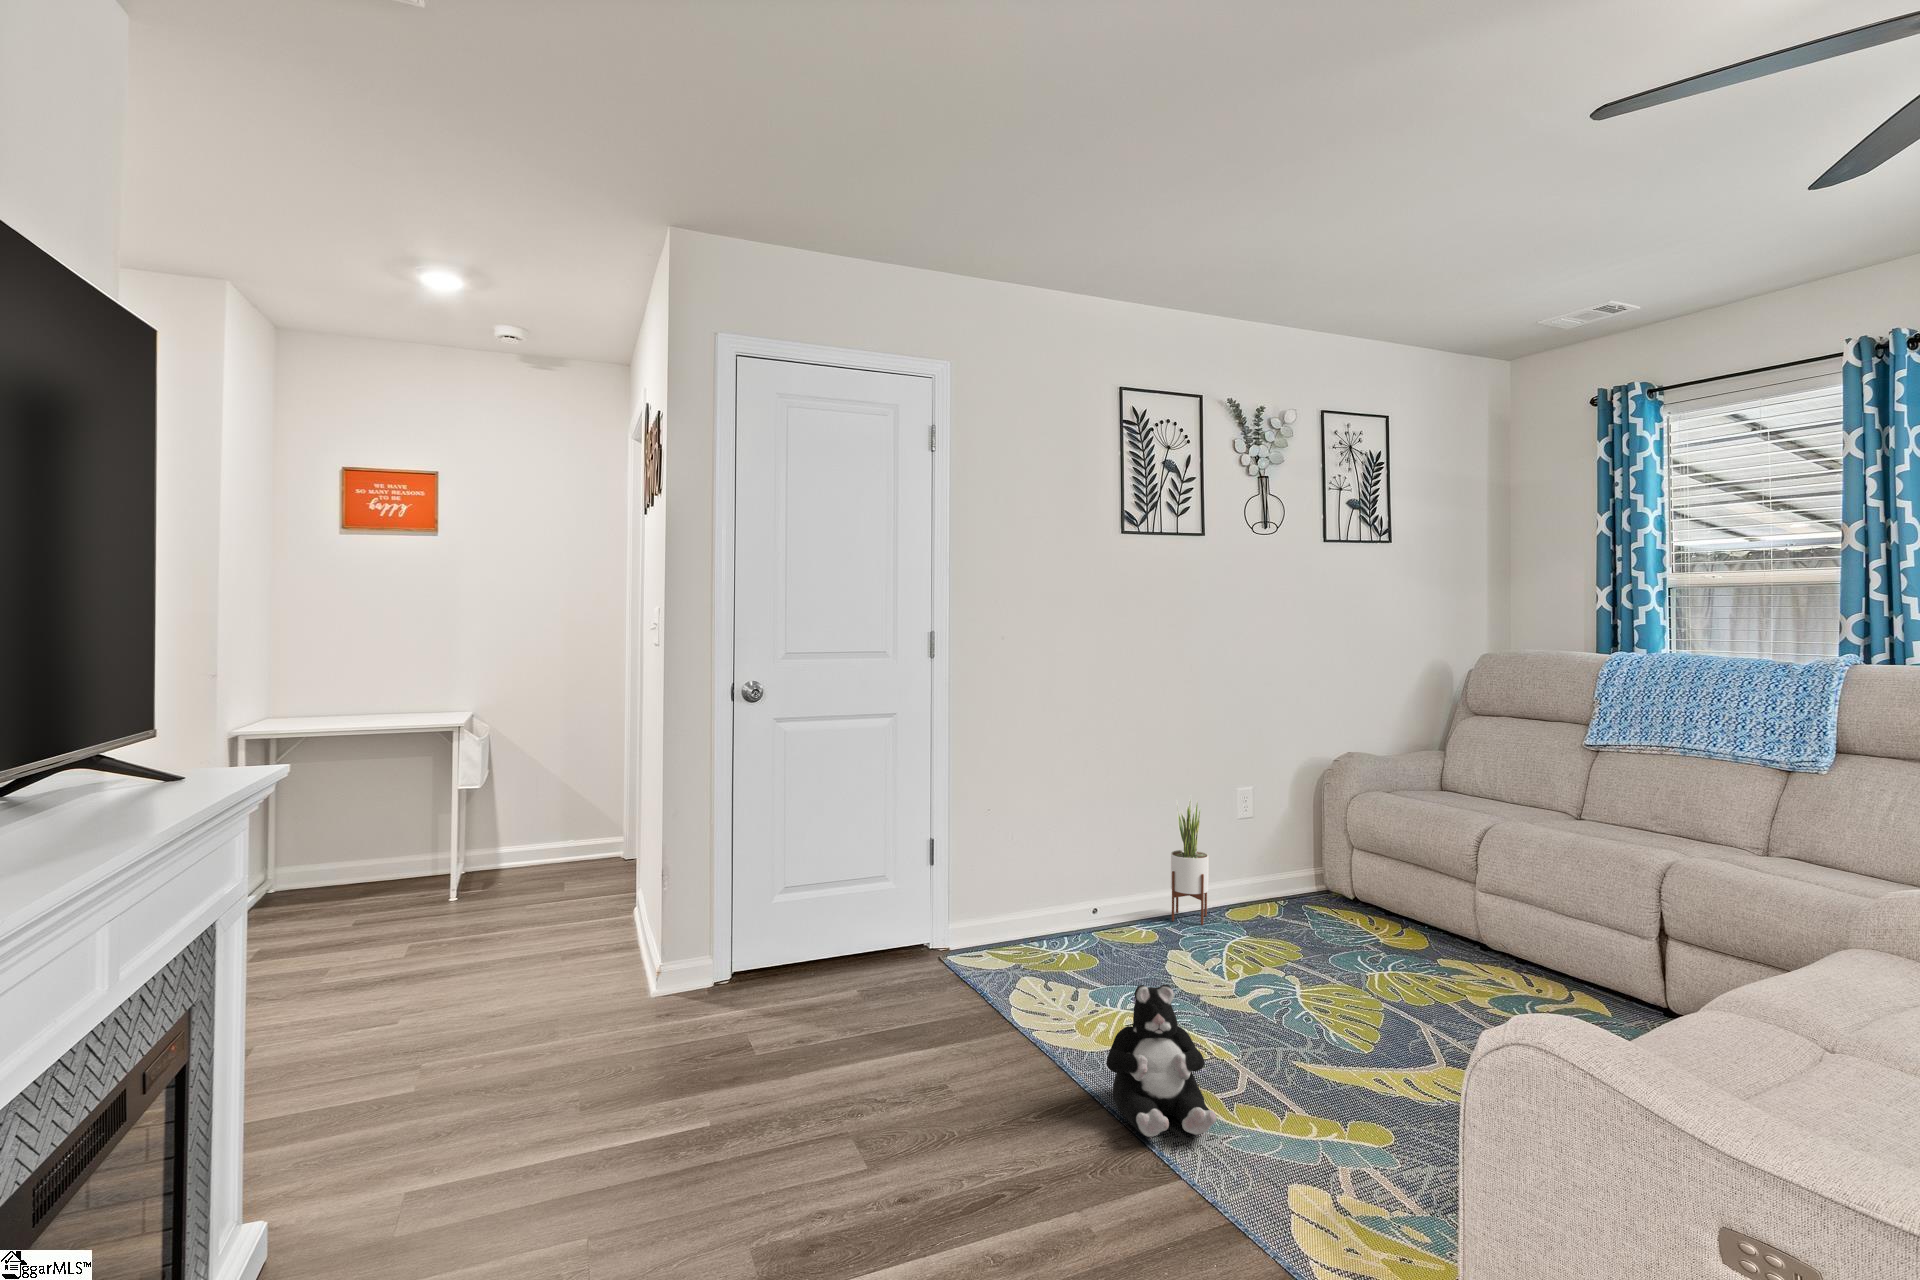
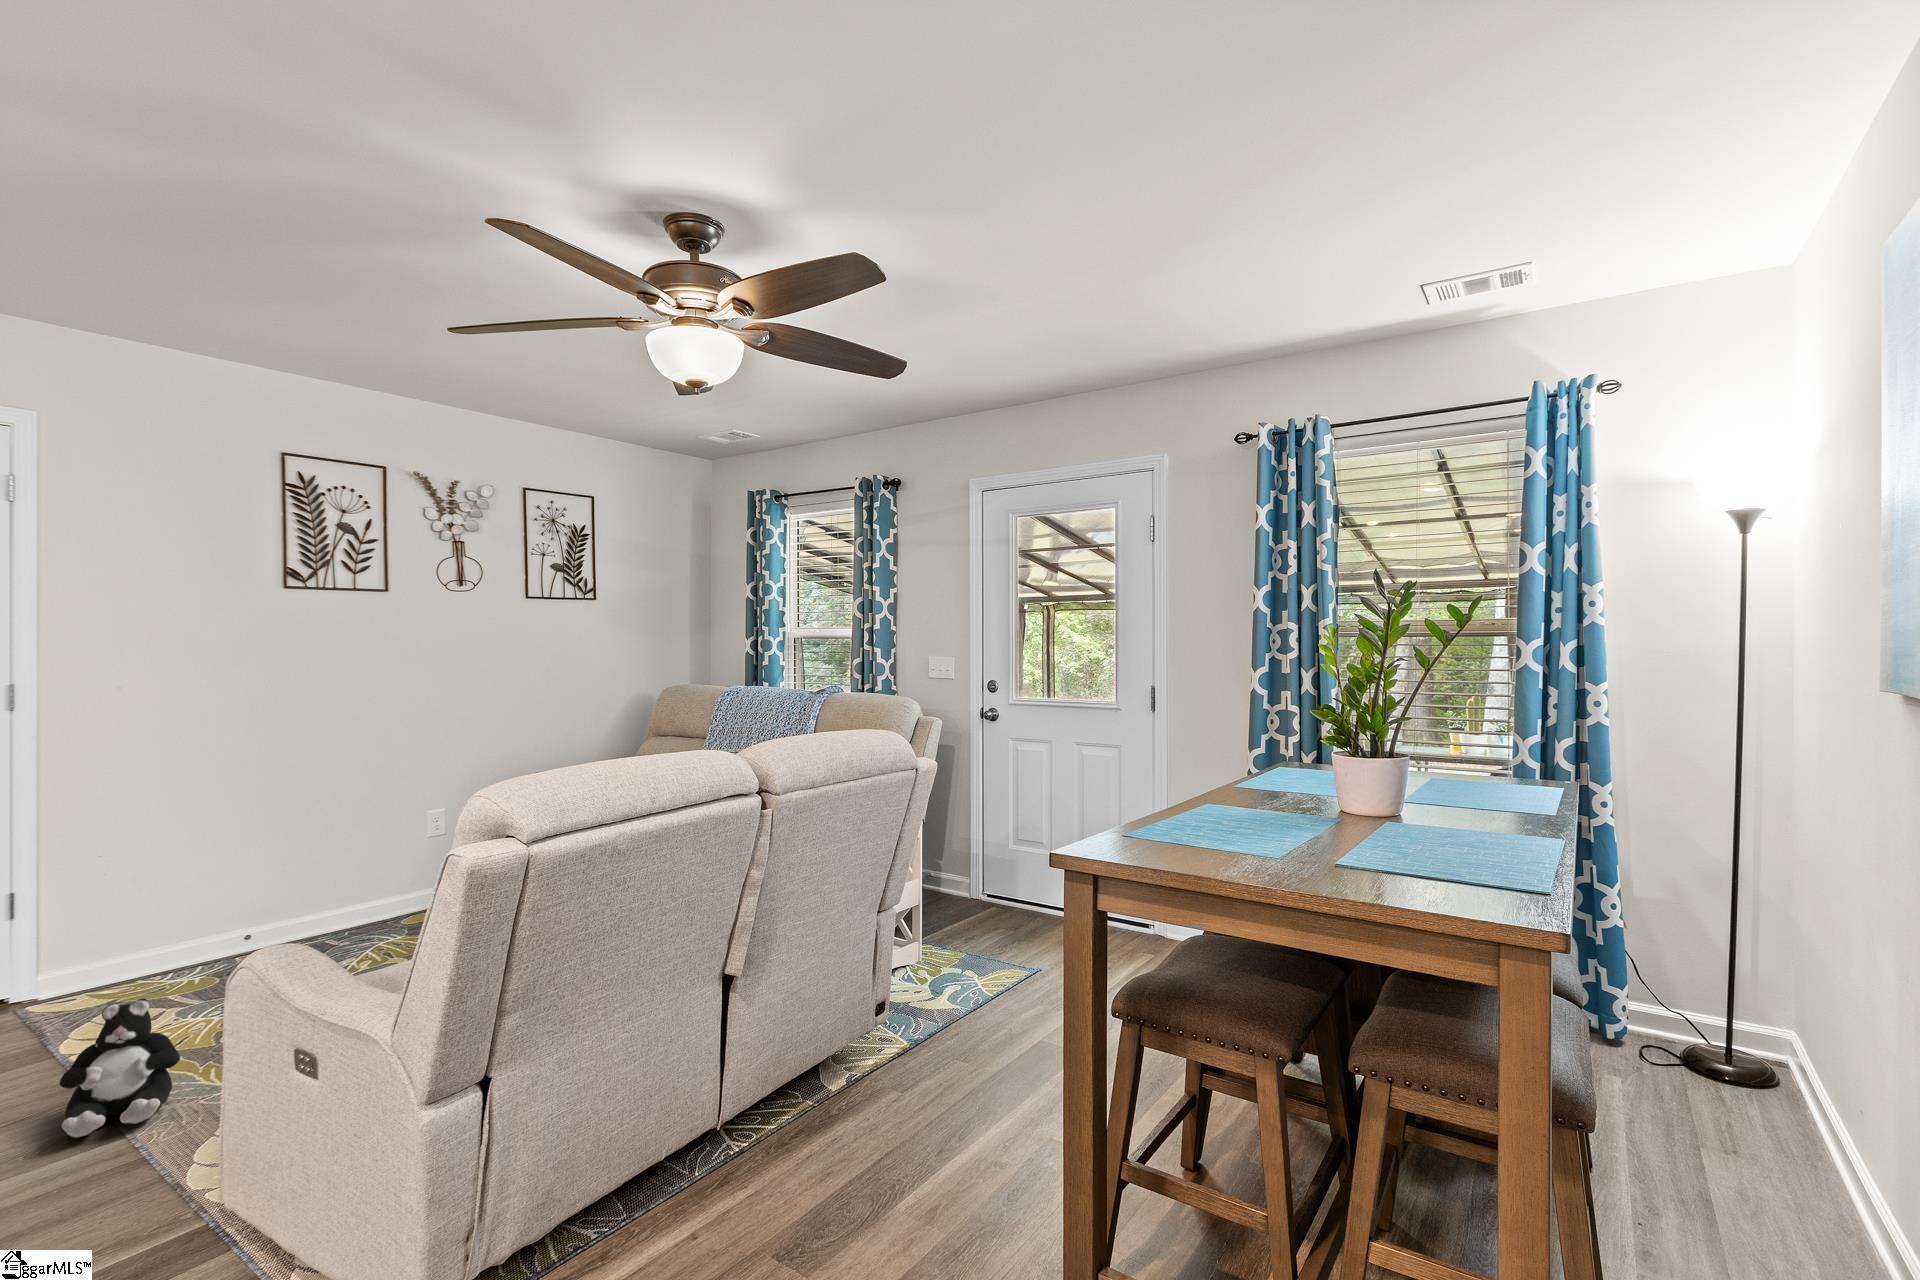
potted plant: present [1171,795,1209,925] -> none [335,822,380,938]

